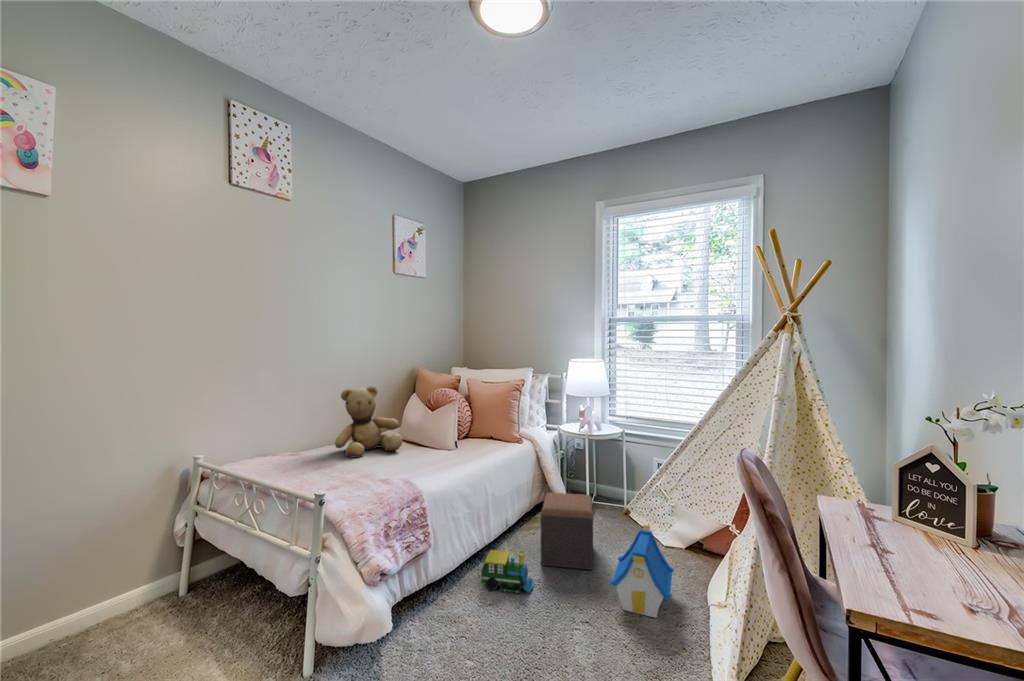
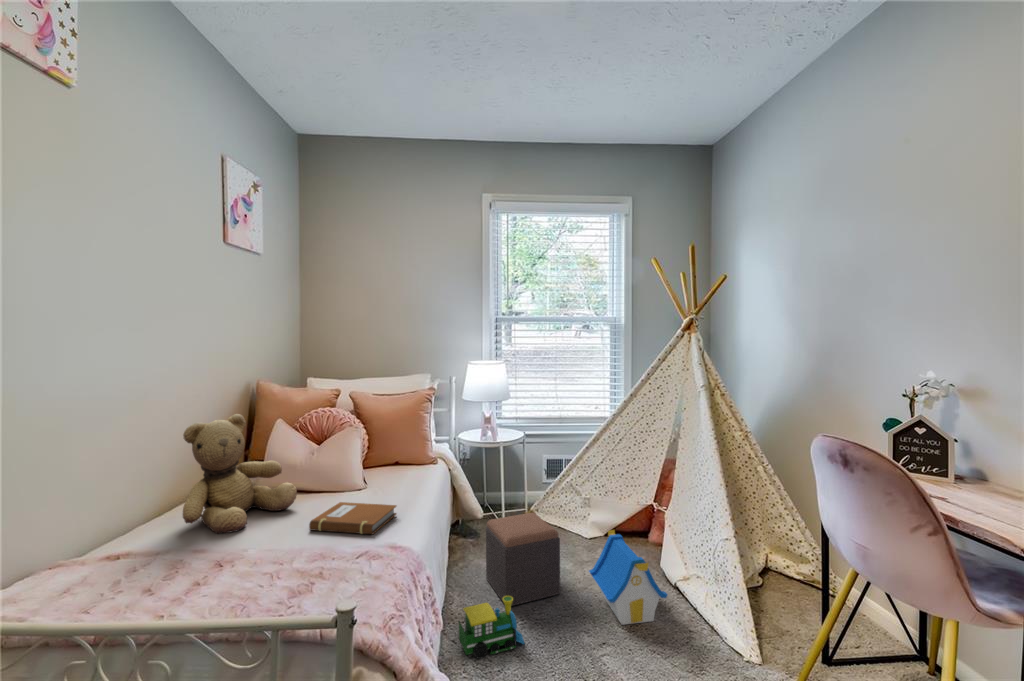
notebook: none [387,452,446,474] -> present [309,502,396,534]

